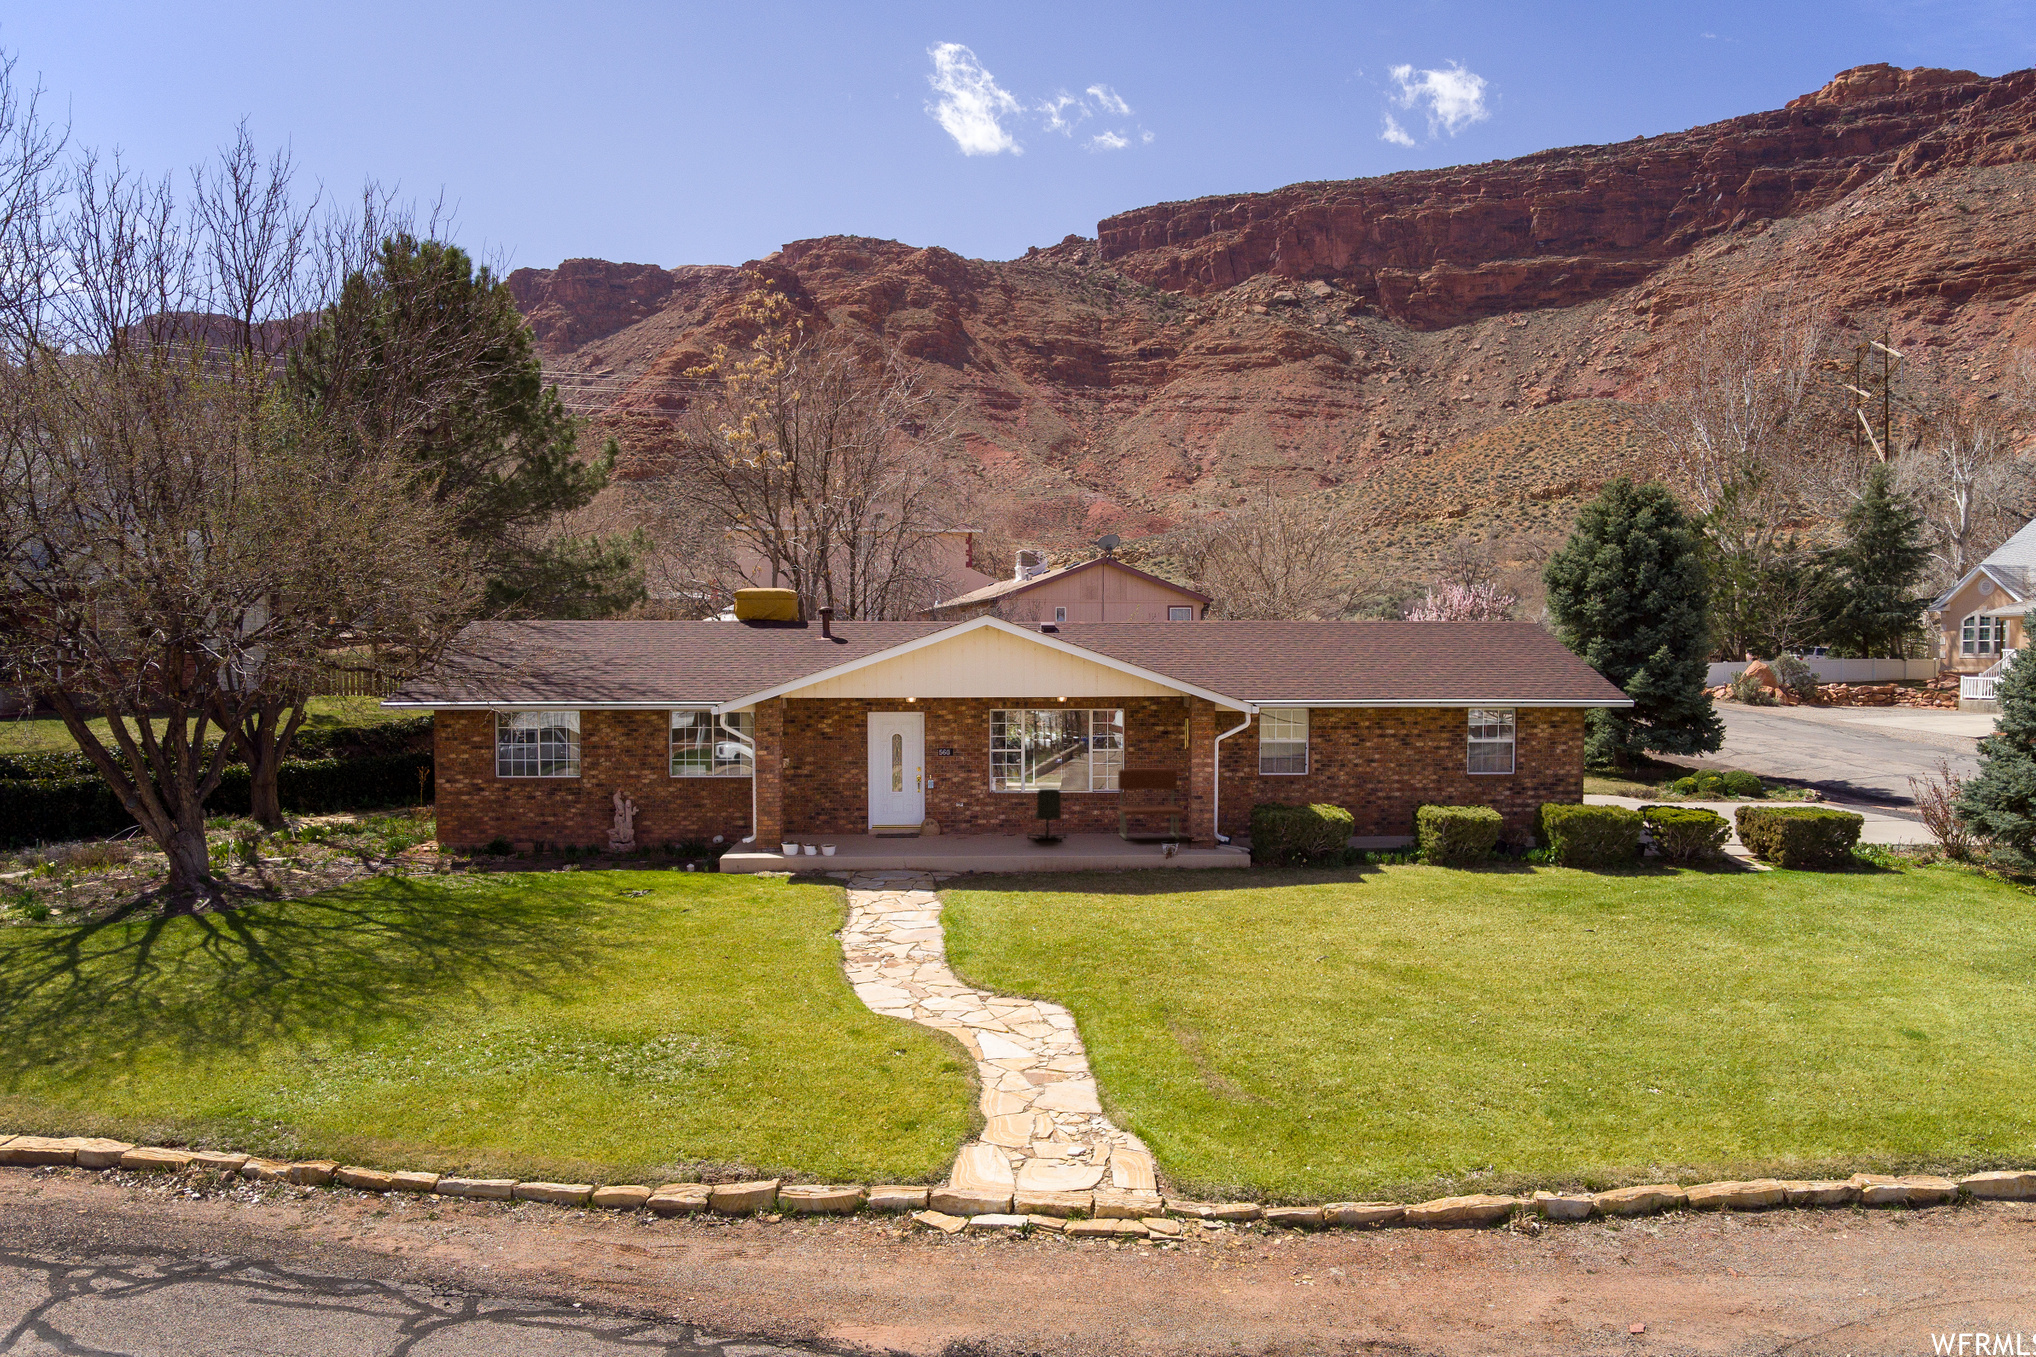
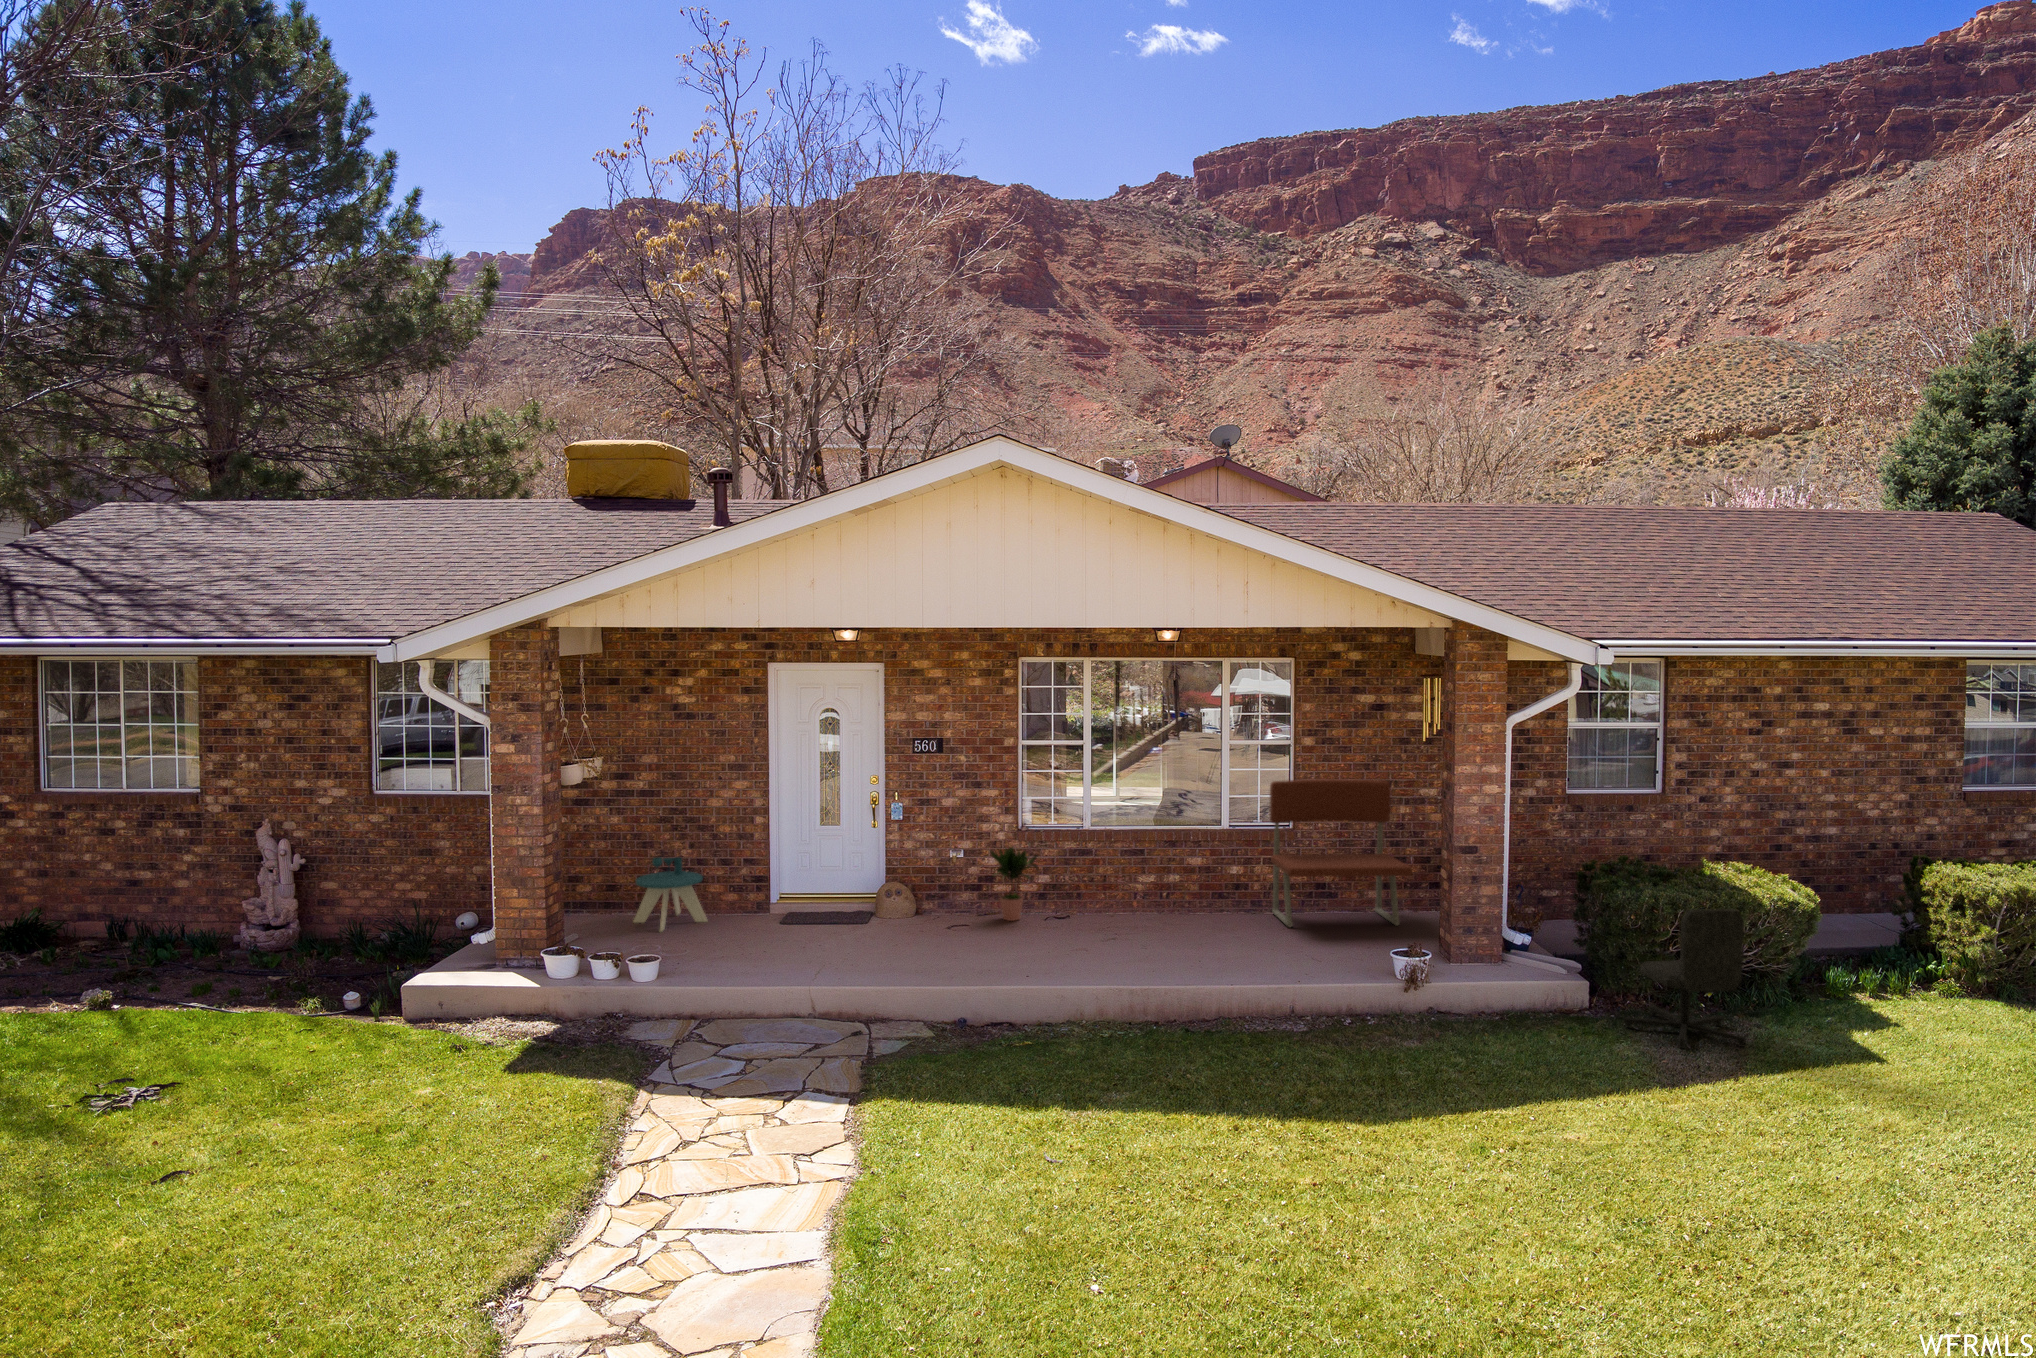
chair: present [1028,789,1066,840] -> present [1624,909,1746,1048]
potted plant: none [979,801,1005,839] -> present [991,847,1037,921]
side table: none [802,808,839,844] -> present [634,857,707,931]

